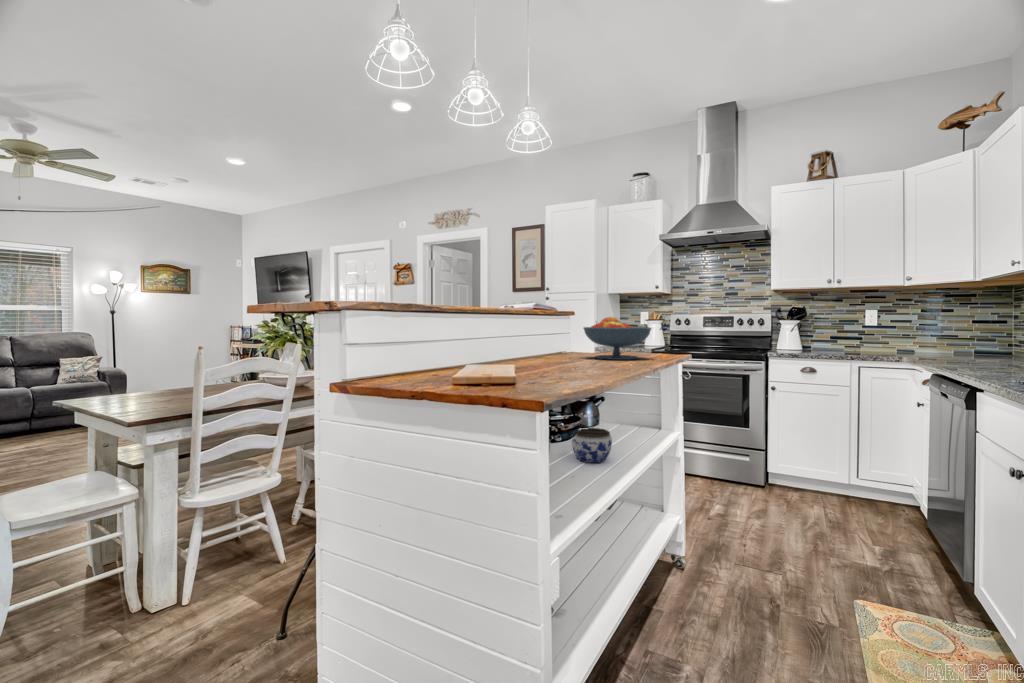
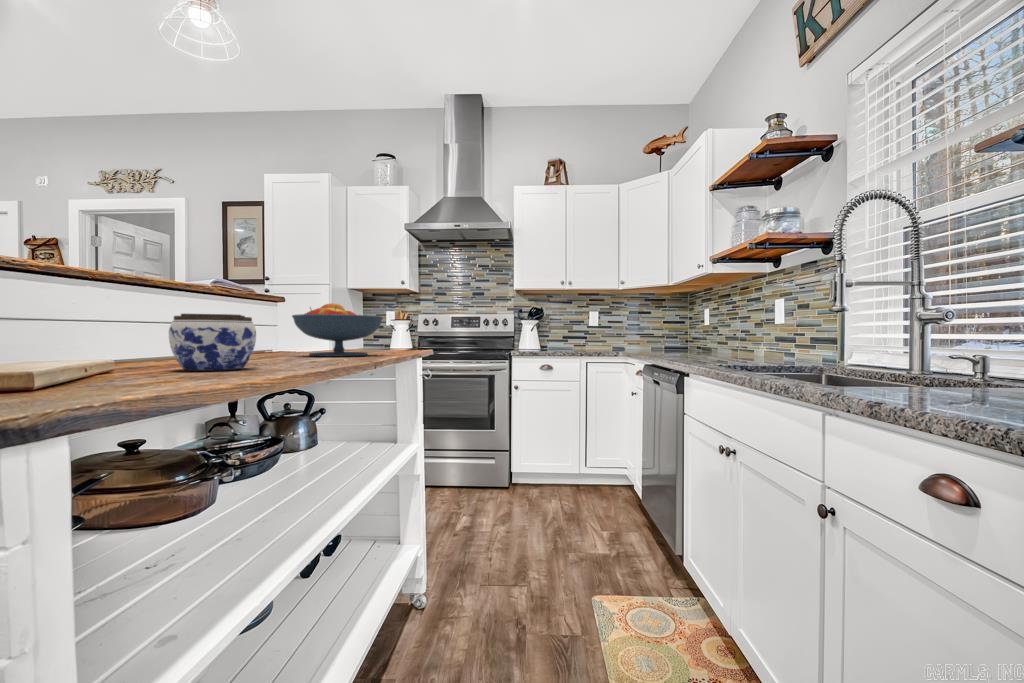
jar: present [572,428,612,463] -> present [169,314,256,371]

